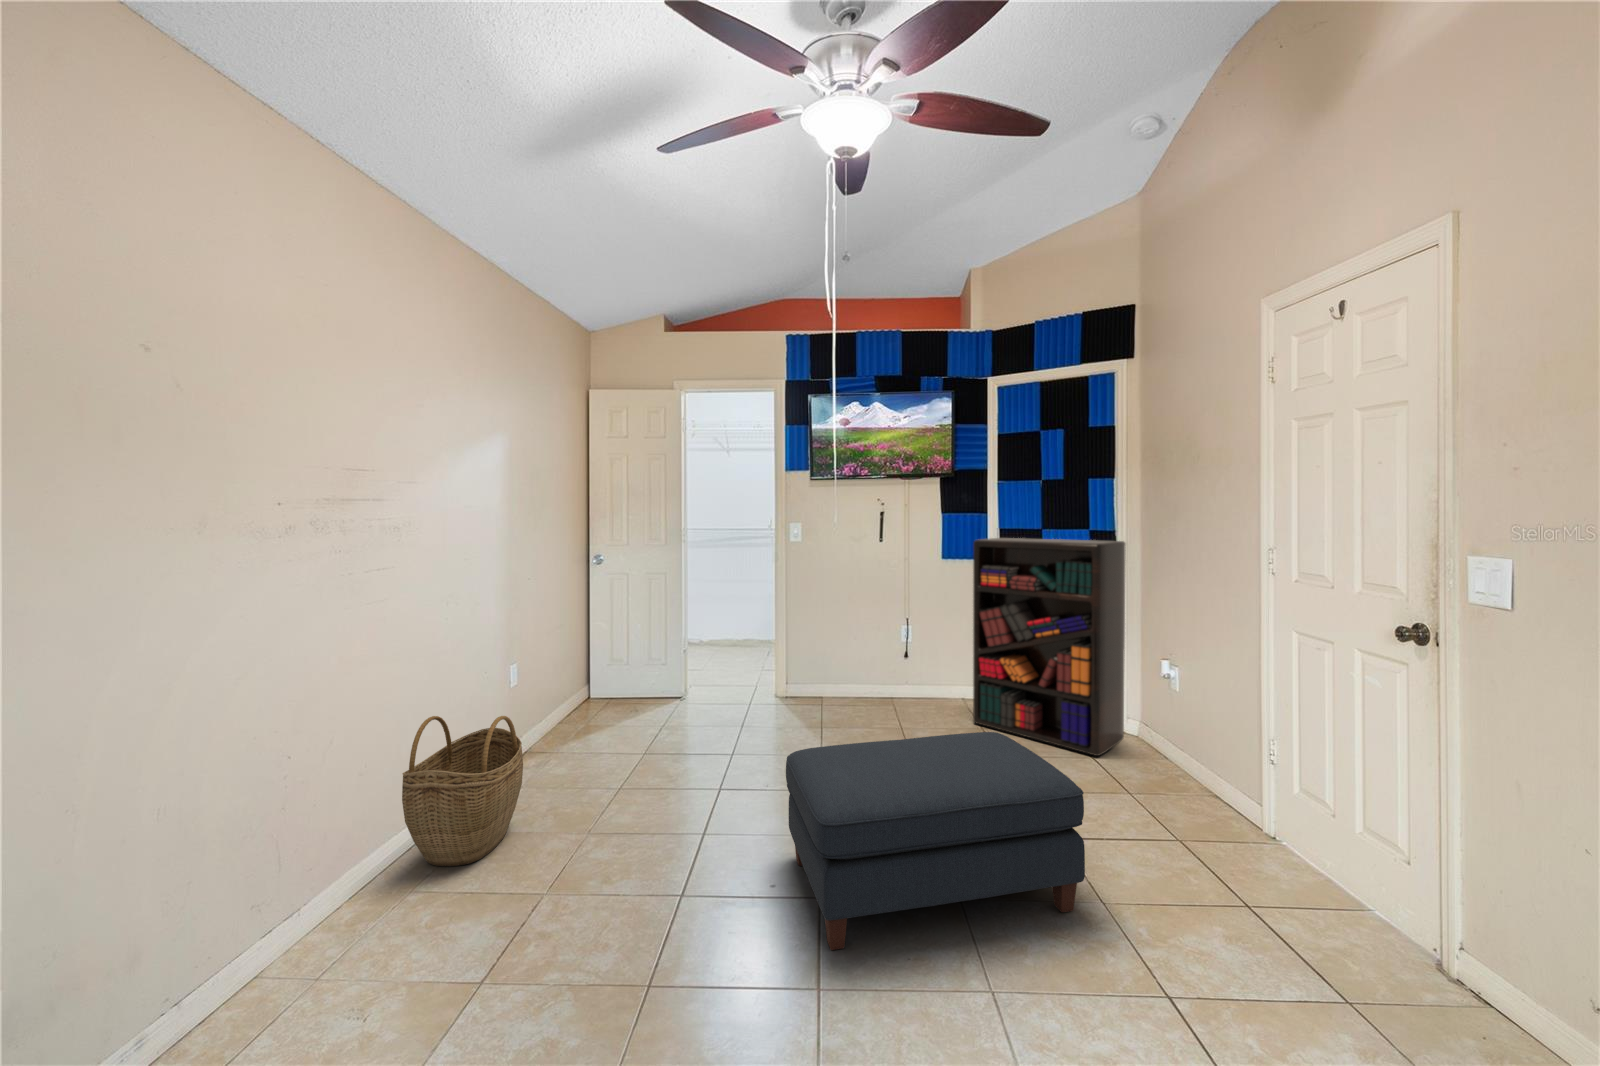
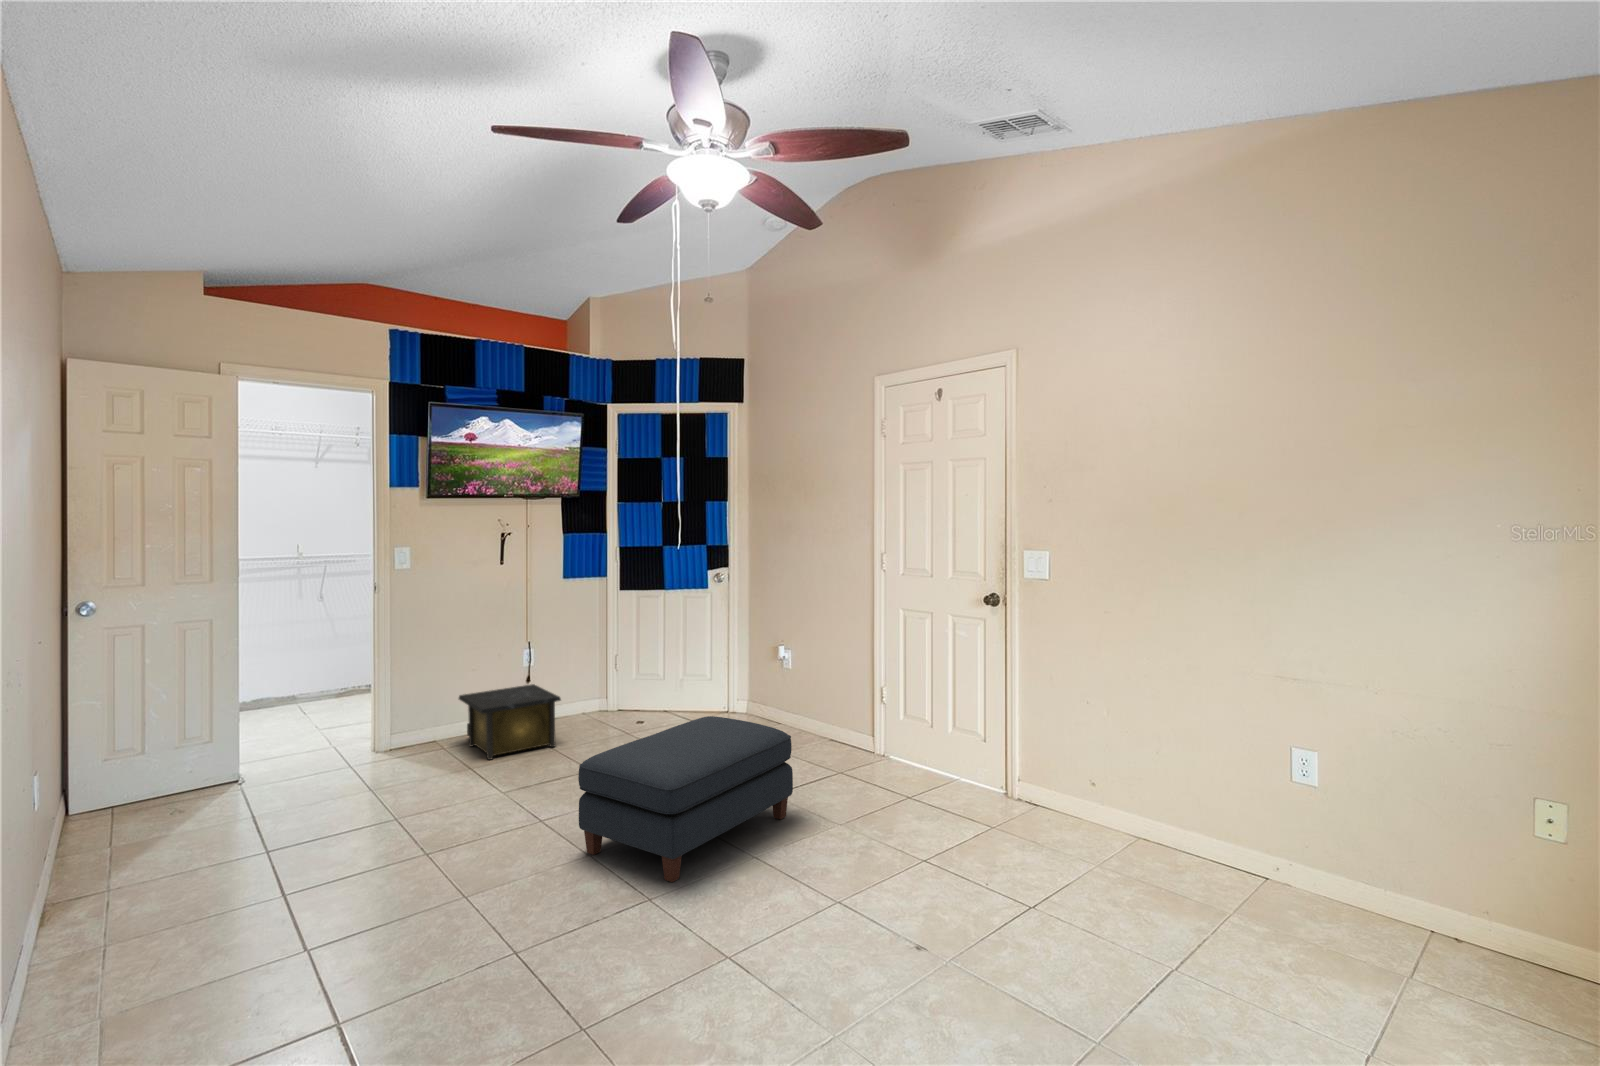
bookshelf: present [973,538,1126,756] -> none [615,556,735,733]
nightstand: none [826,658,906,725] -> present [459,684,561,760]
woven basket: present [402,716,523,866] -> none [159,797,291,981]

